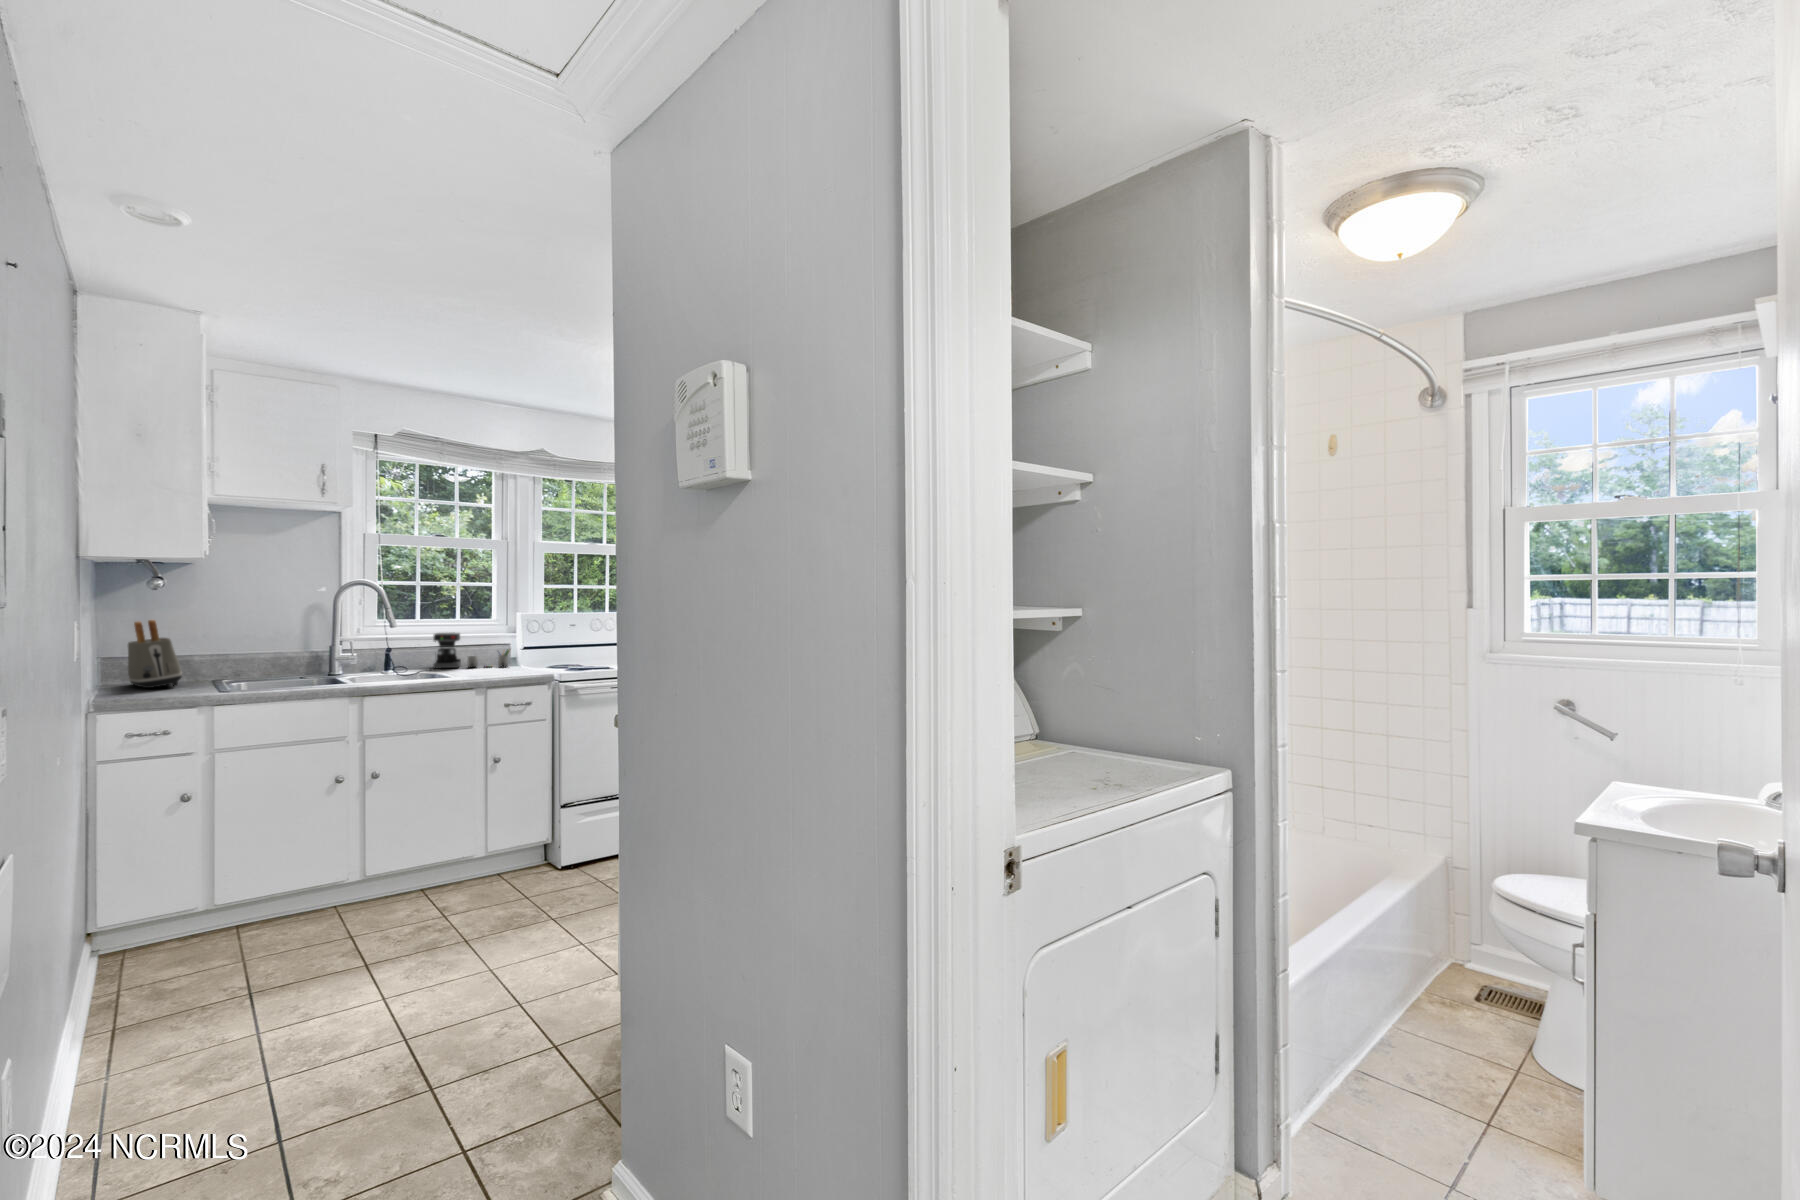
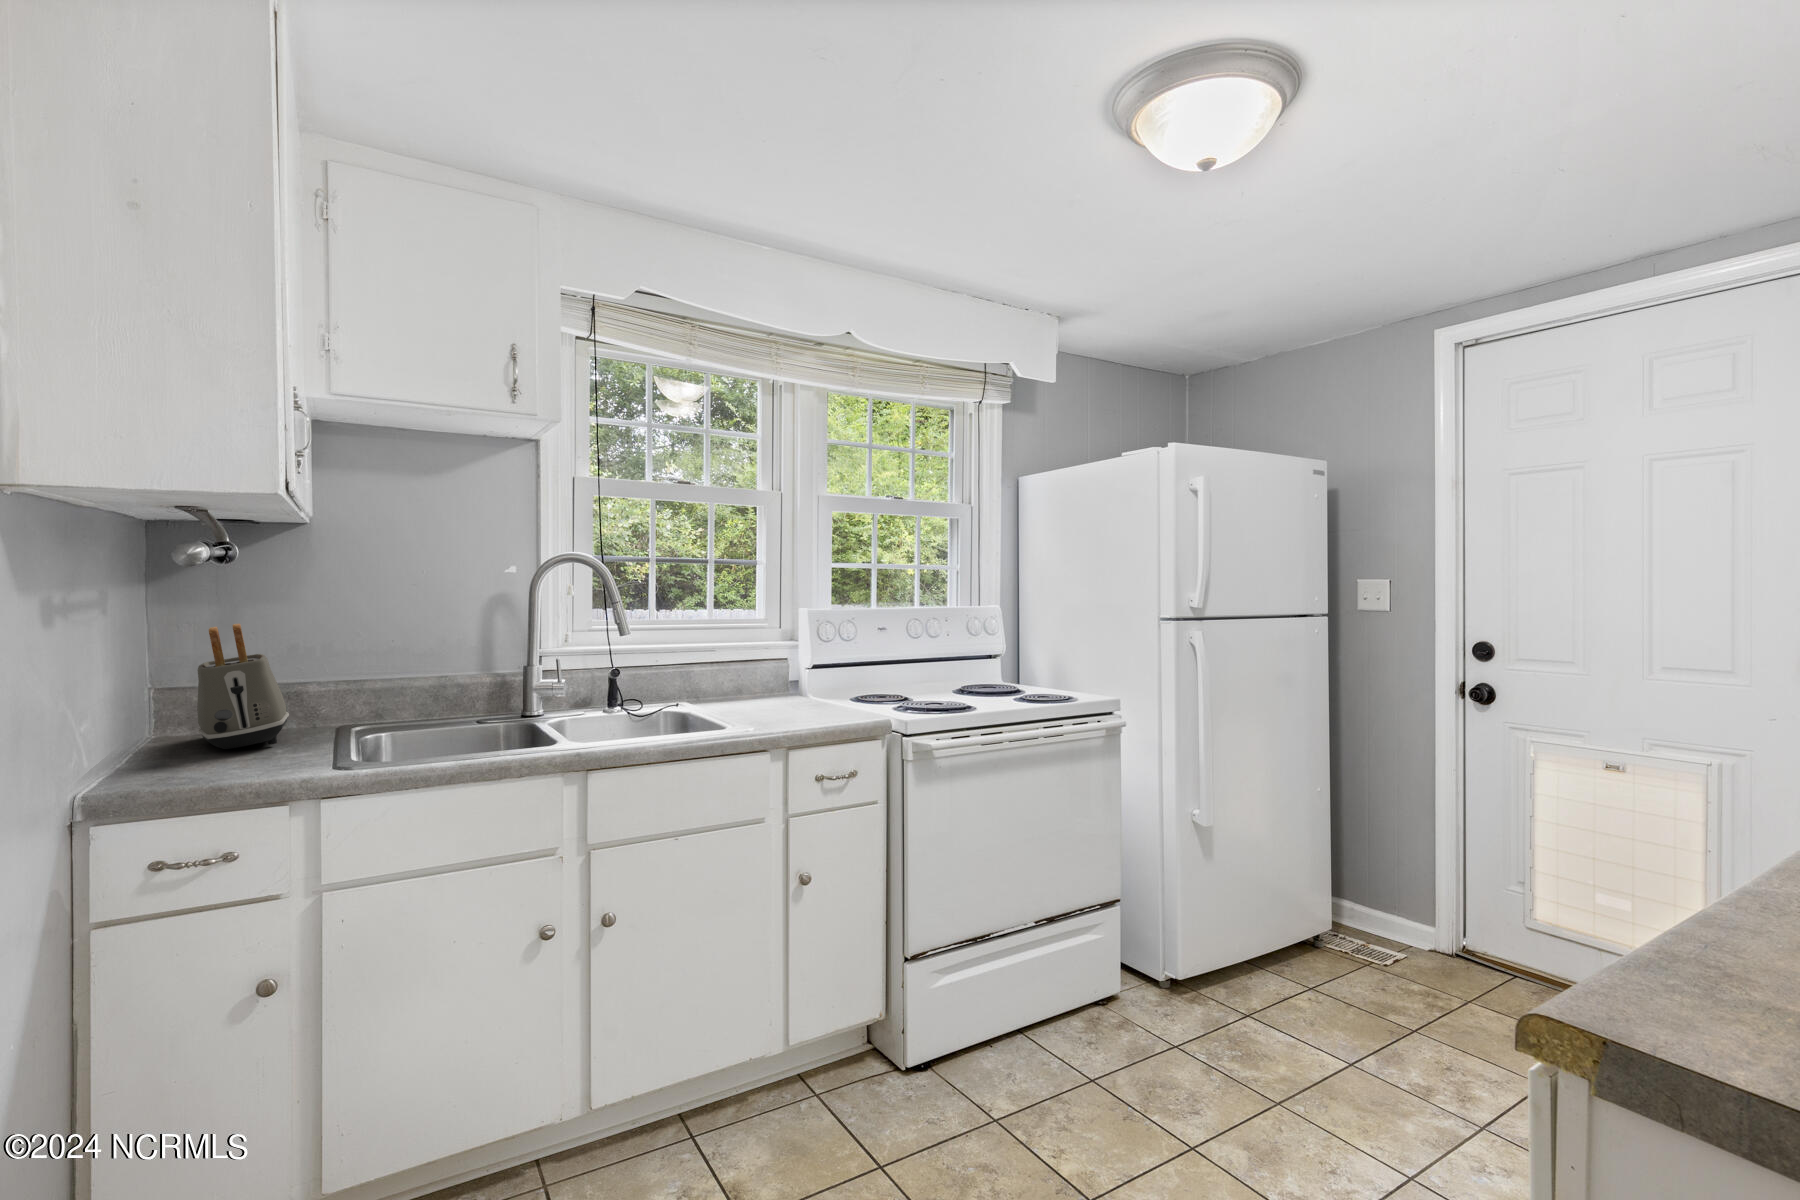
coffee maker: present [433,632,510,668] -> none [679,639,794,700]

